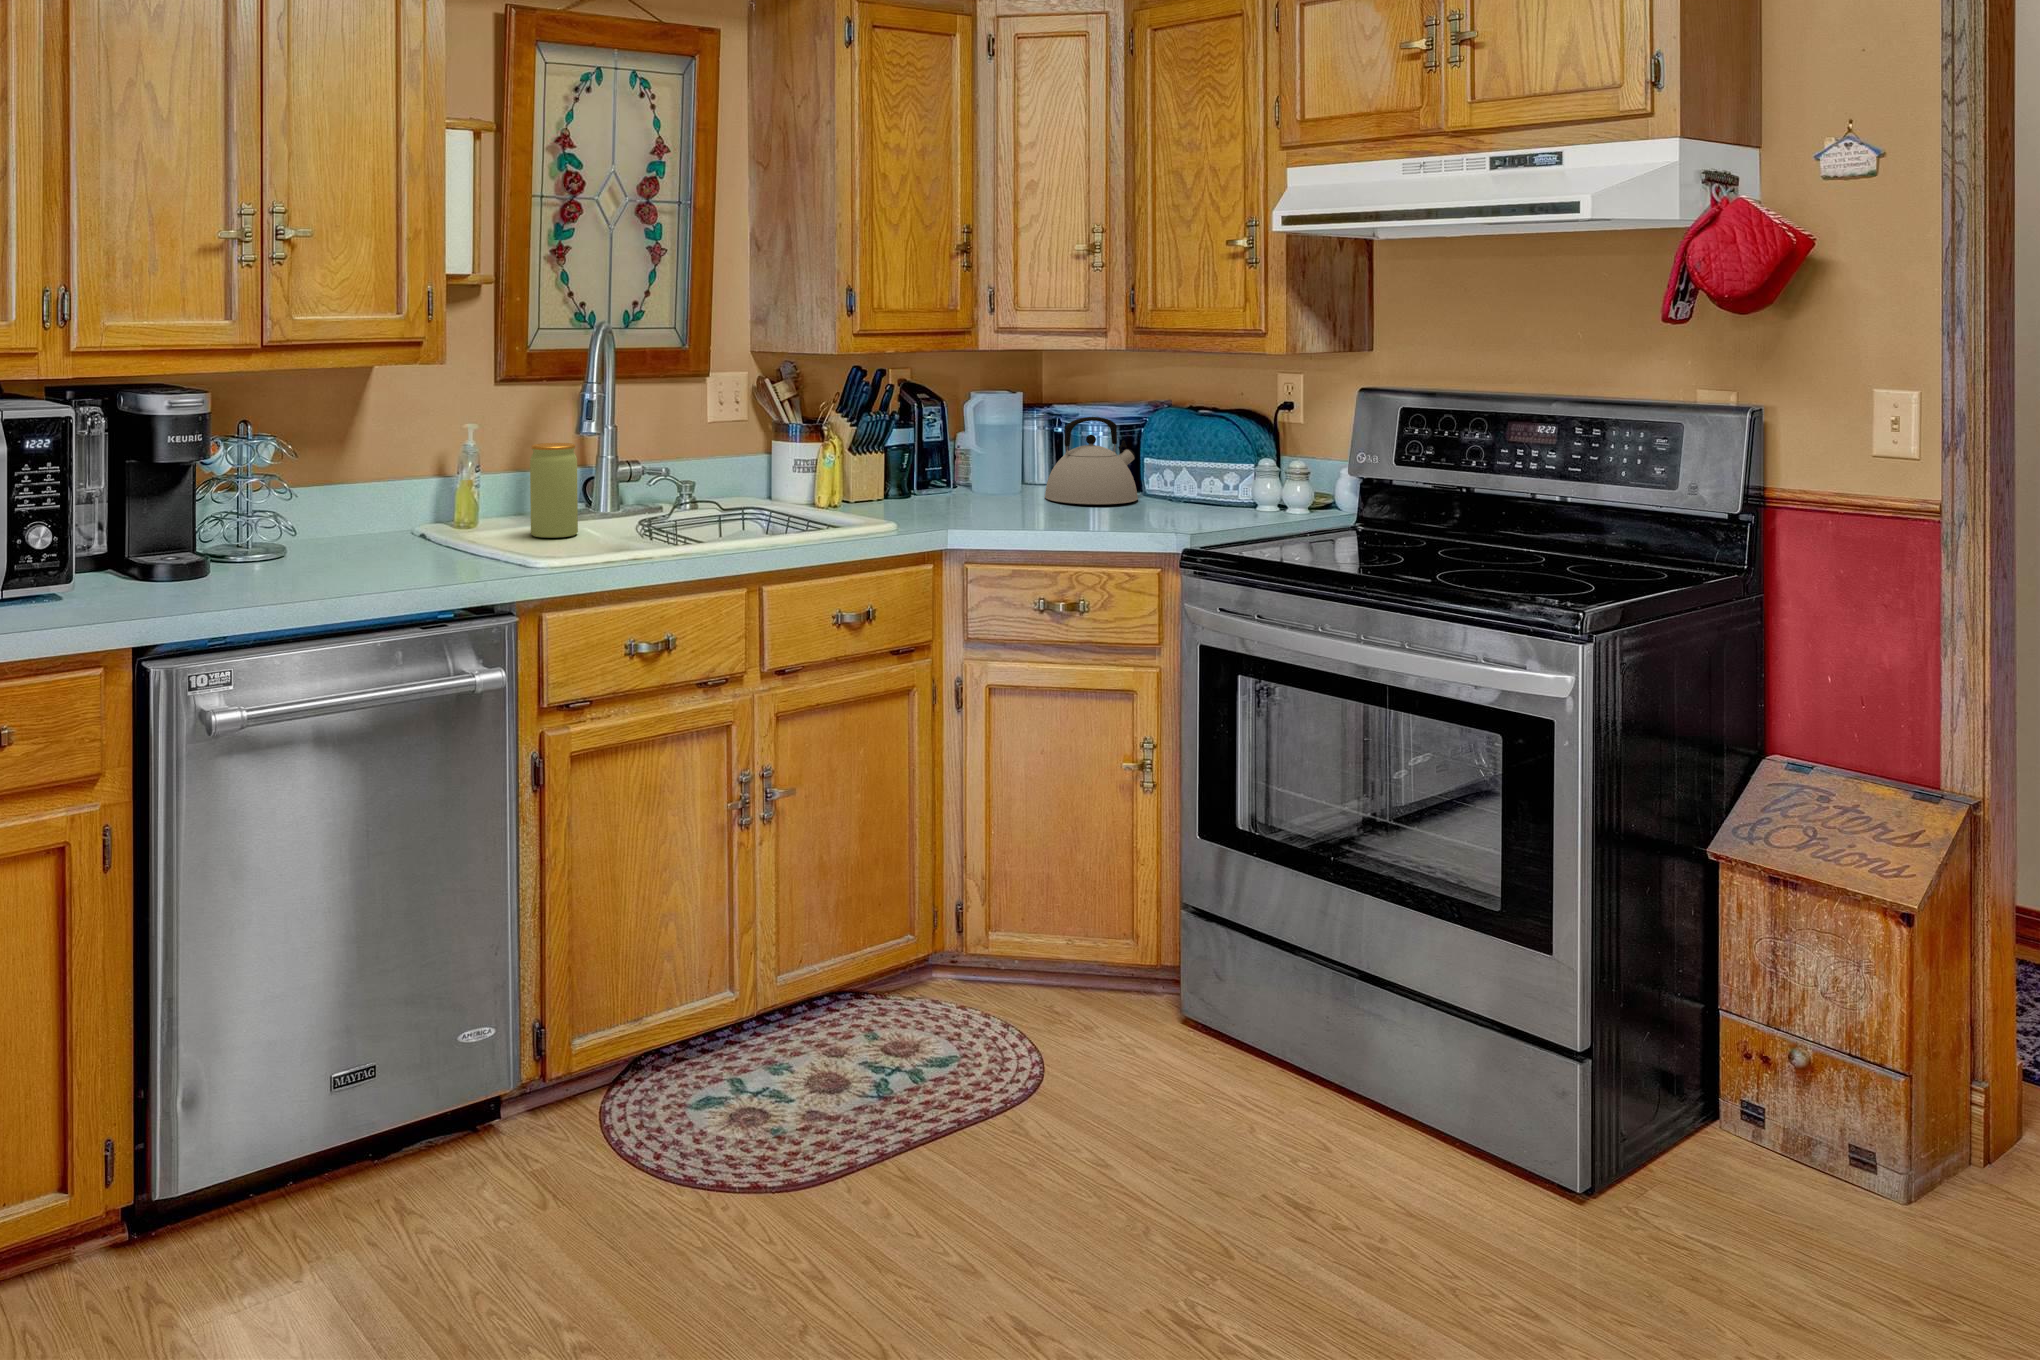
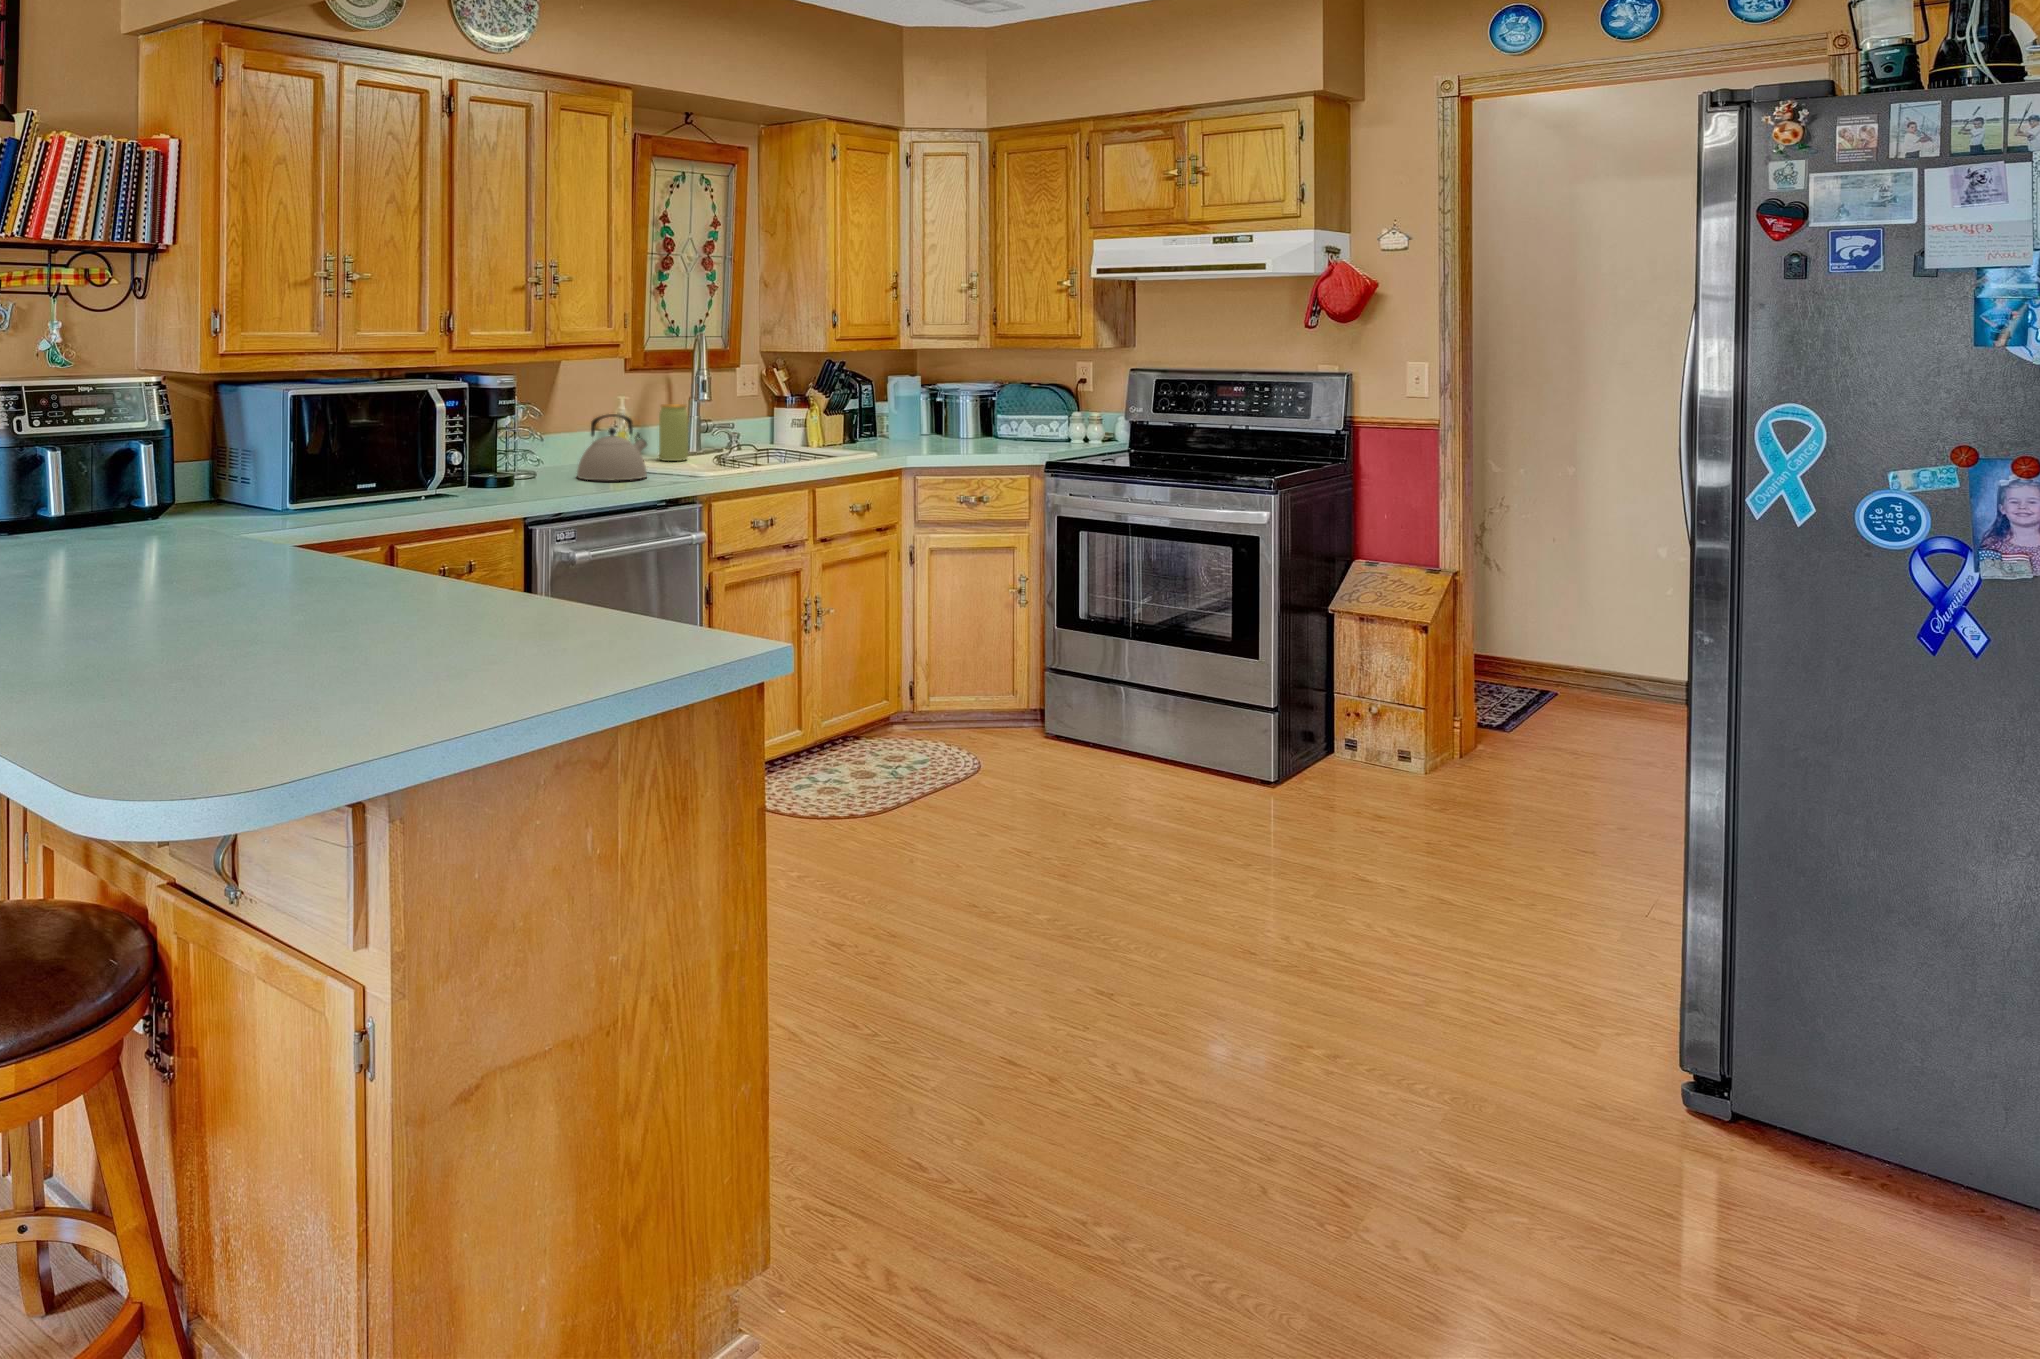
kettle: present [1045,417,1138,504] -> present [577,414,647,480]

